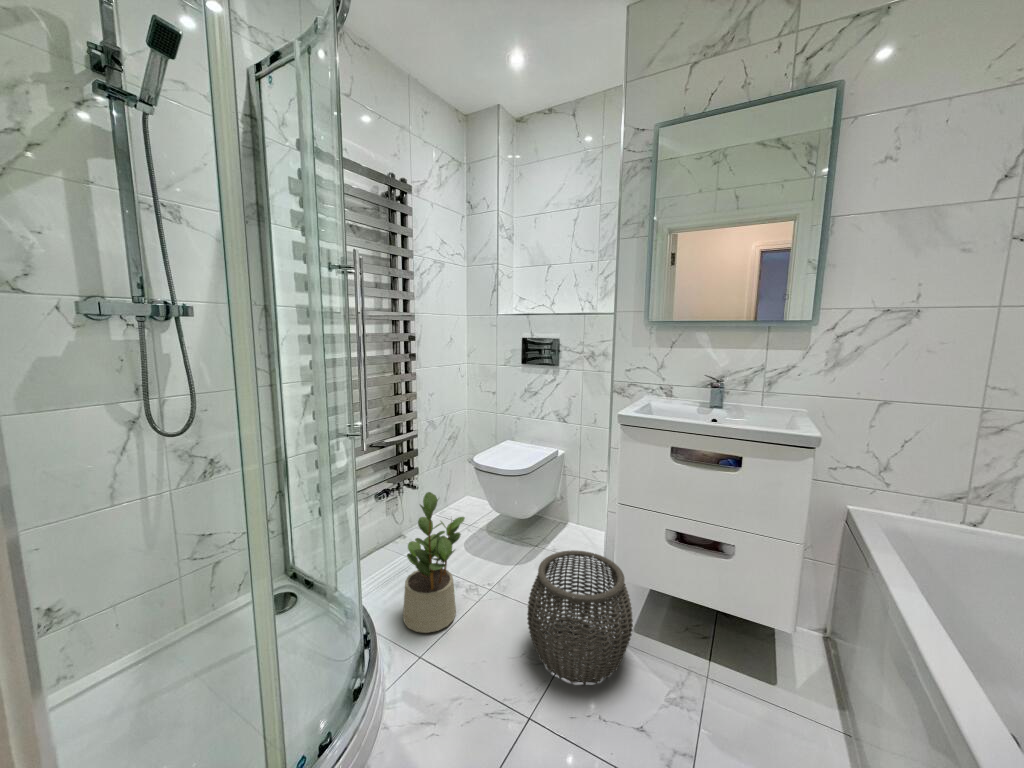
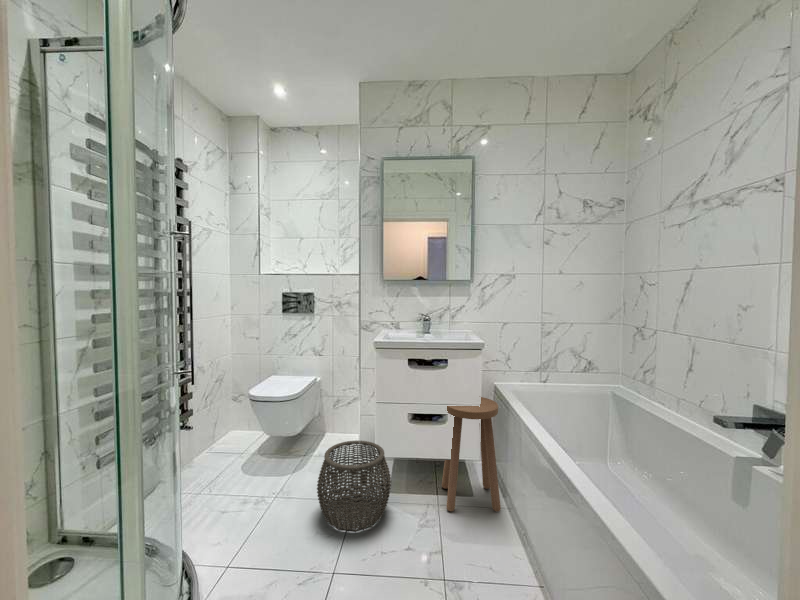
potted plant: present [403,492,465,633] -> none [206,415,257,535]
stool: none [722,516,840,730] -> present [442,397,501,512]

